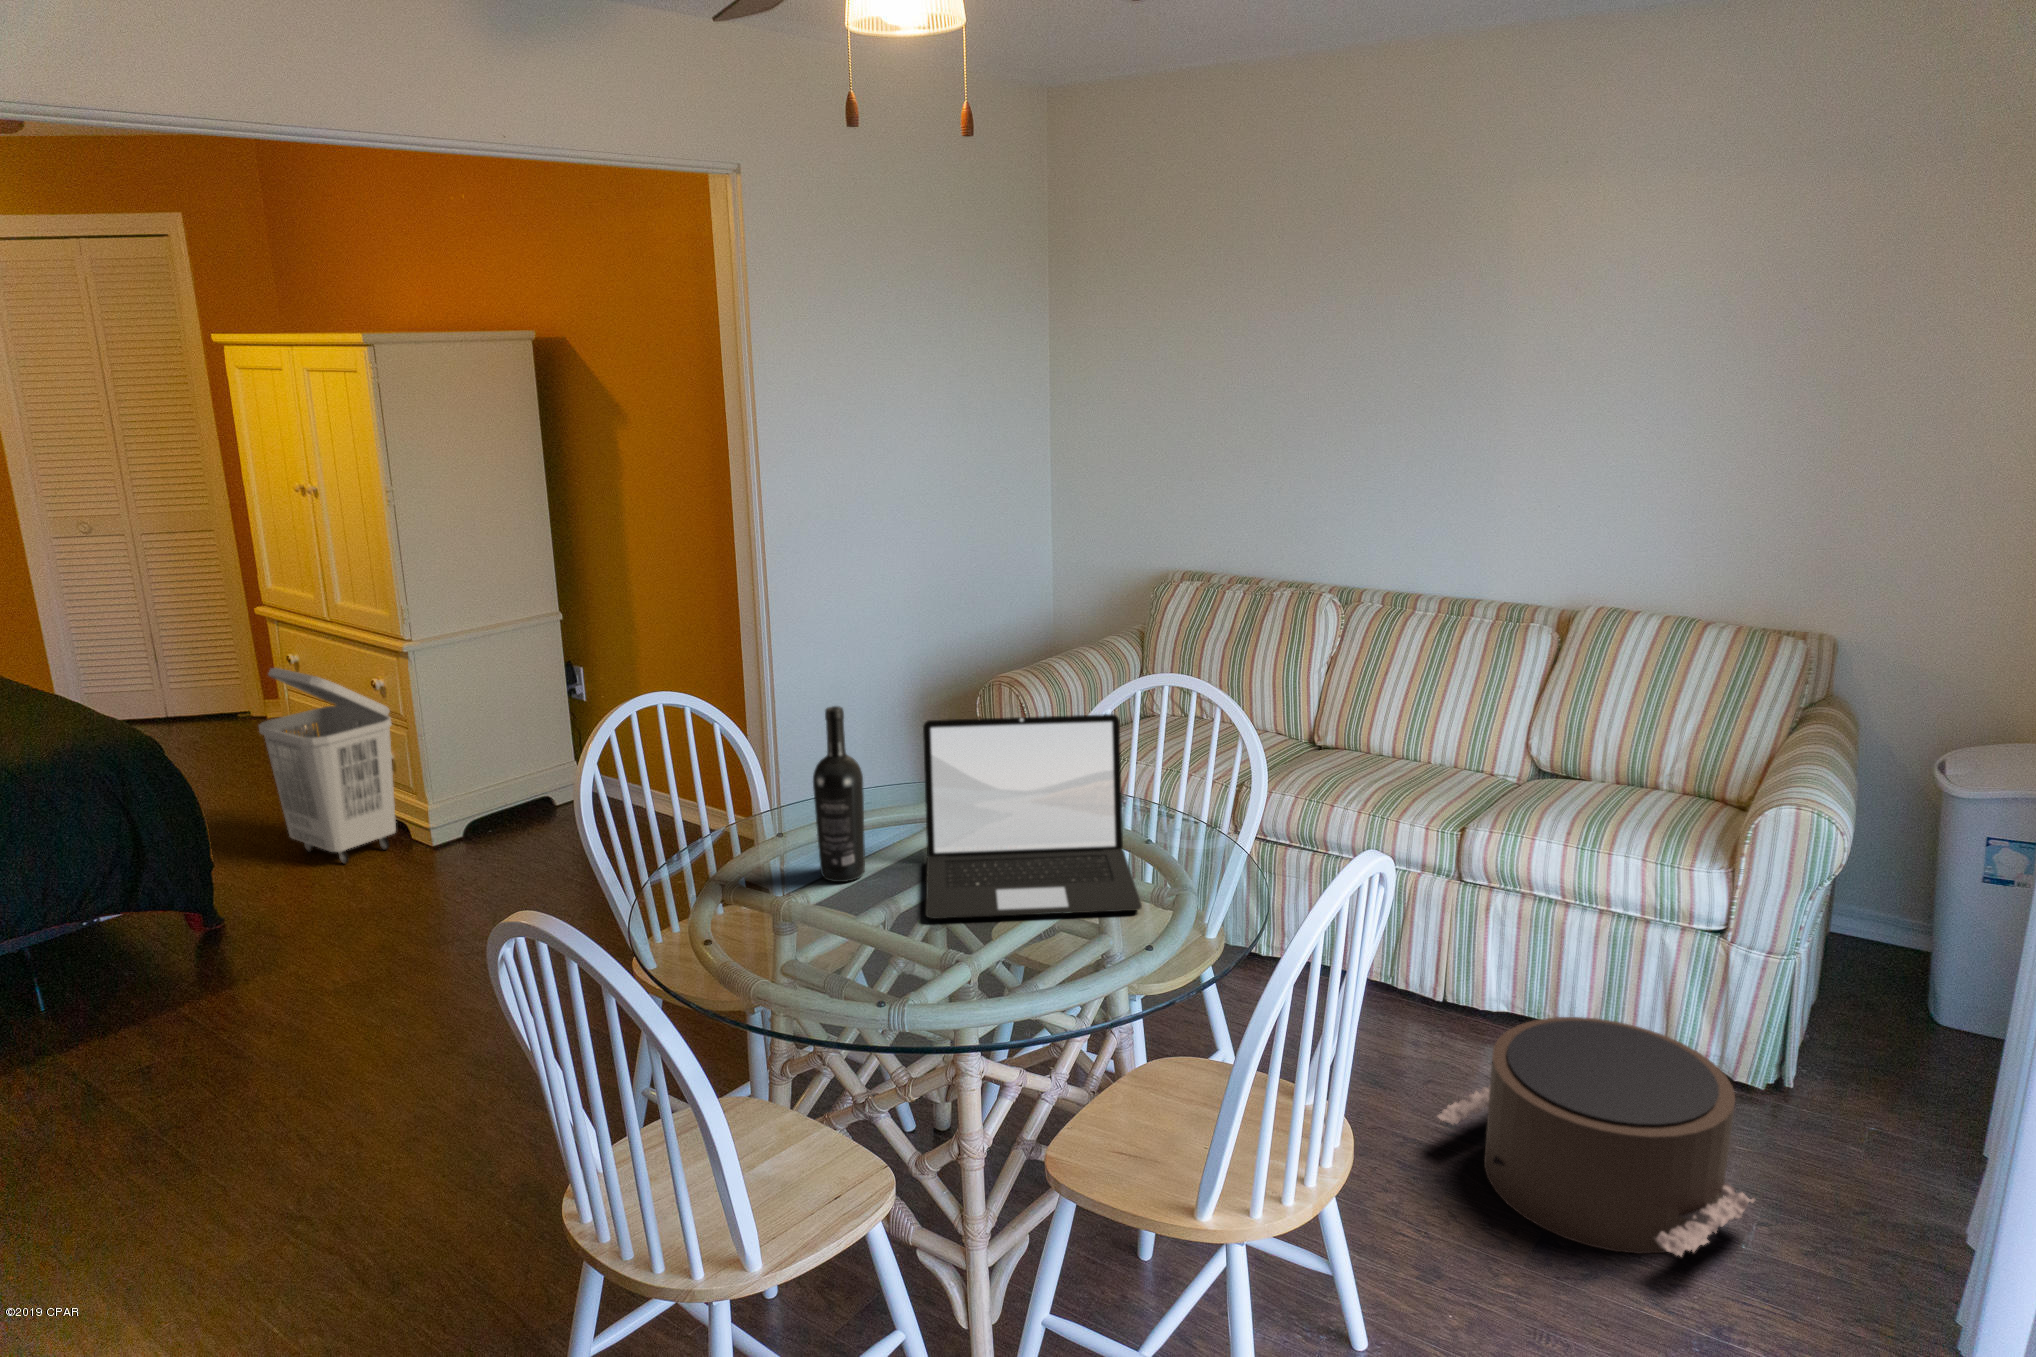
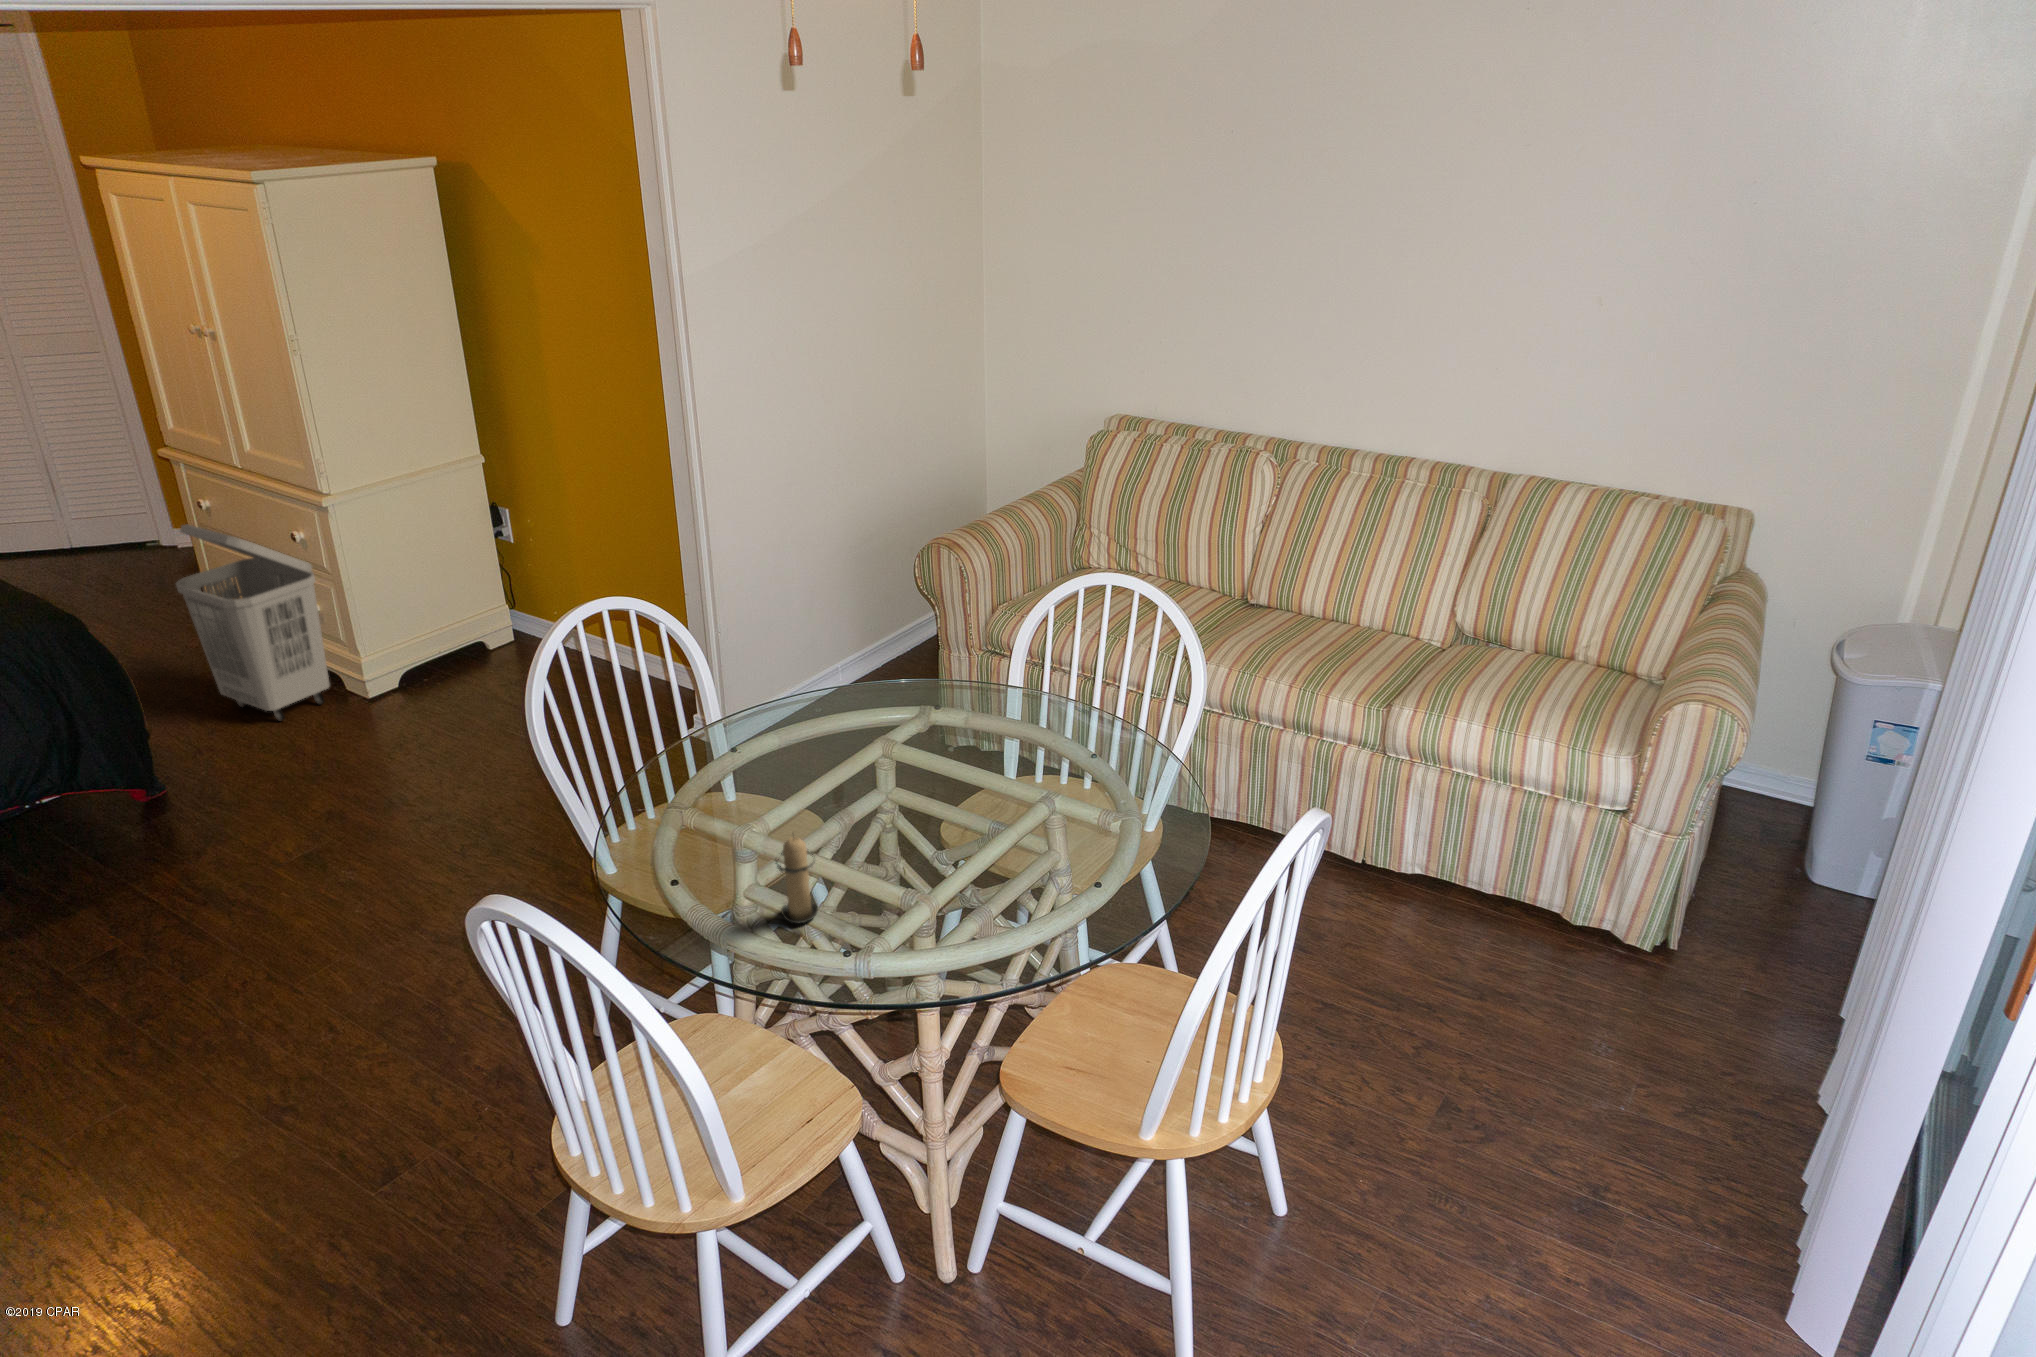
wine bottle: present [813,706,865,882] -> none [765,639,818,805]
laptop: present [923,714,1142,919] -> none [872,636,1086,849]
candle: none [811,880,863,983] -> present [776,836,818,923]
pouf: present [1437,1017,1755,1256] -> none [1352,895,1633,1123]

